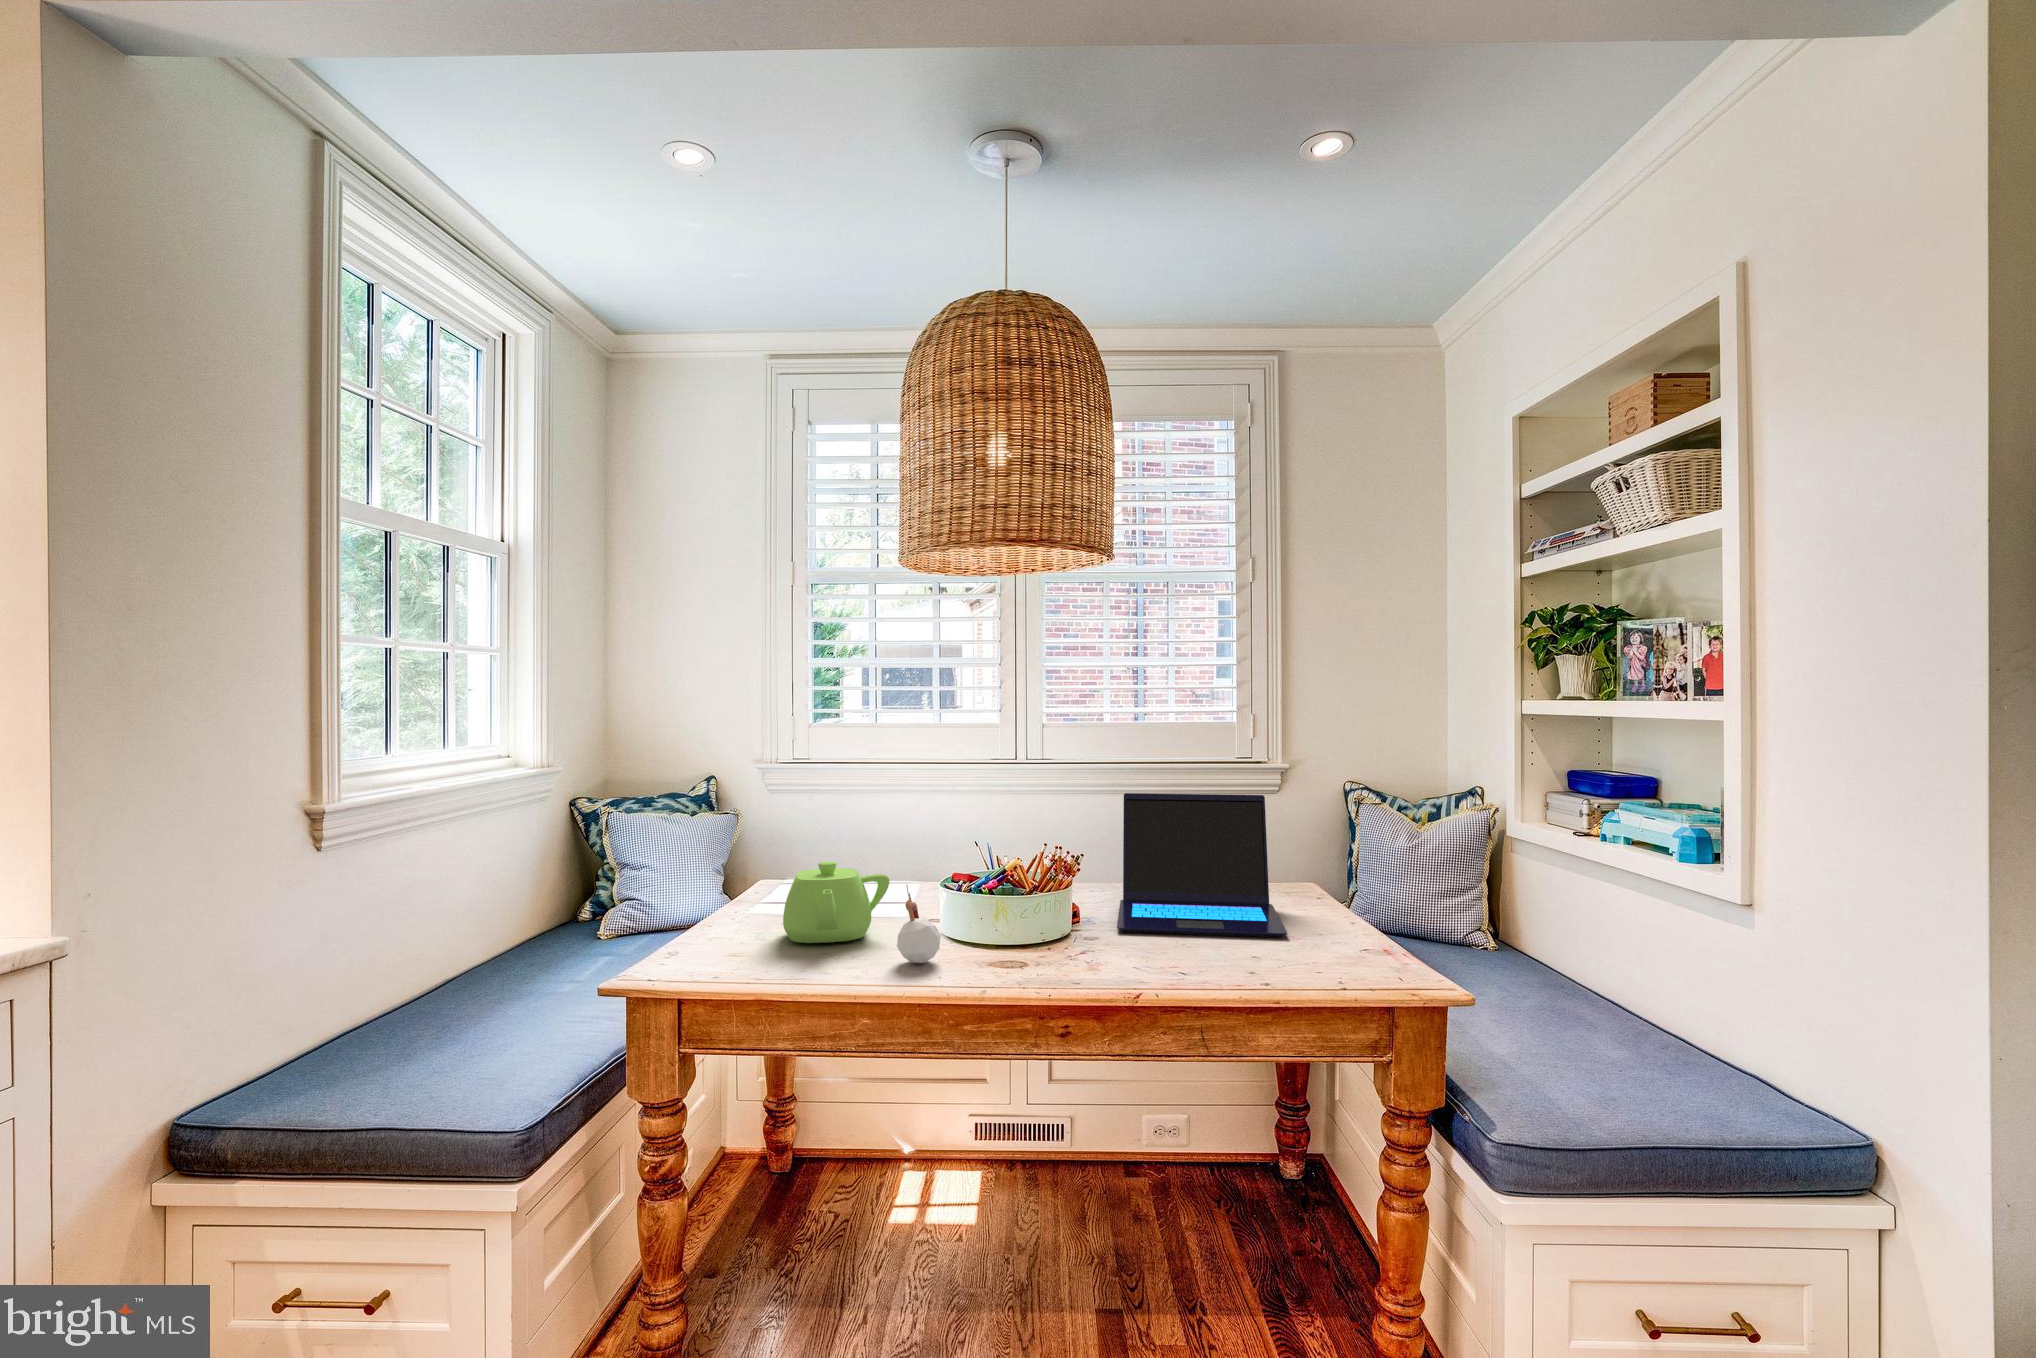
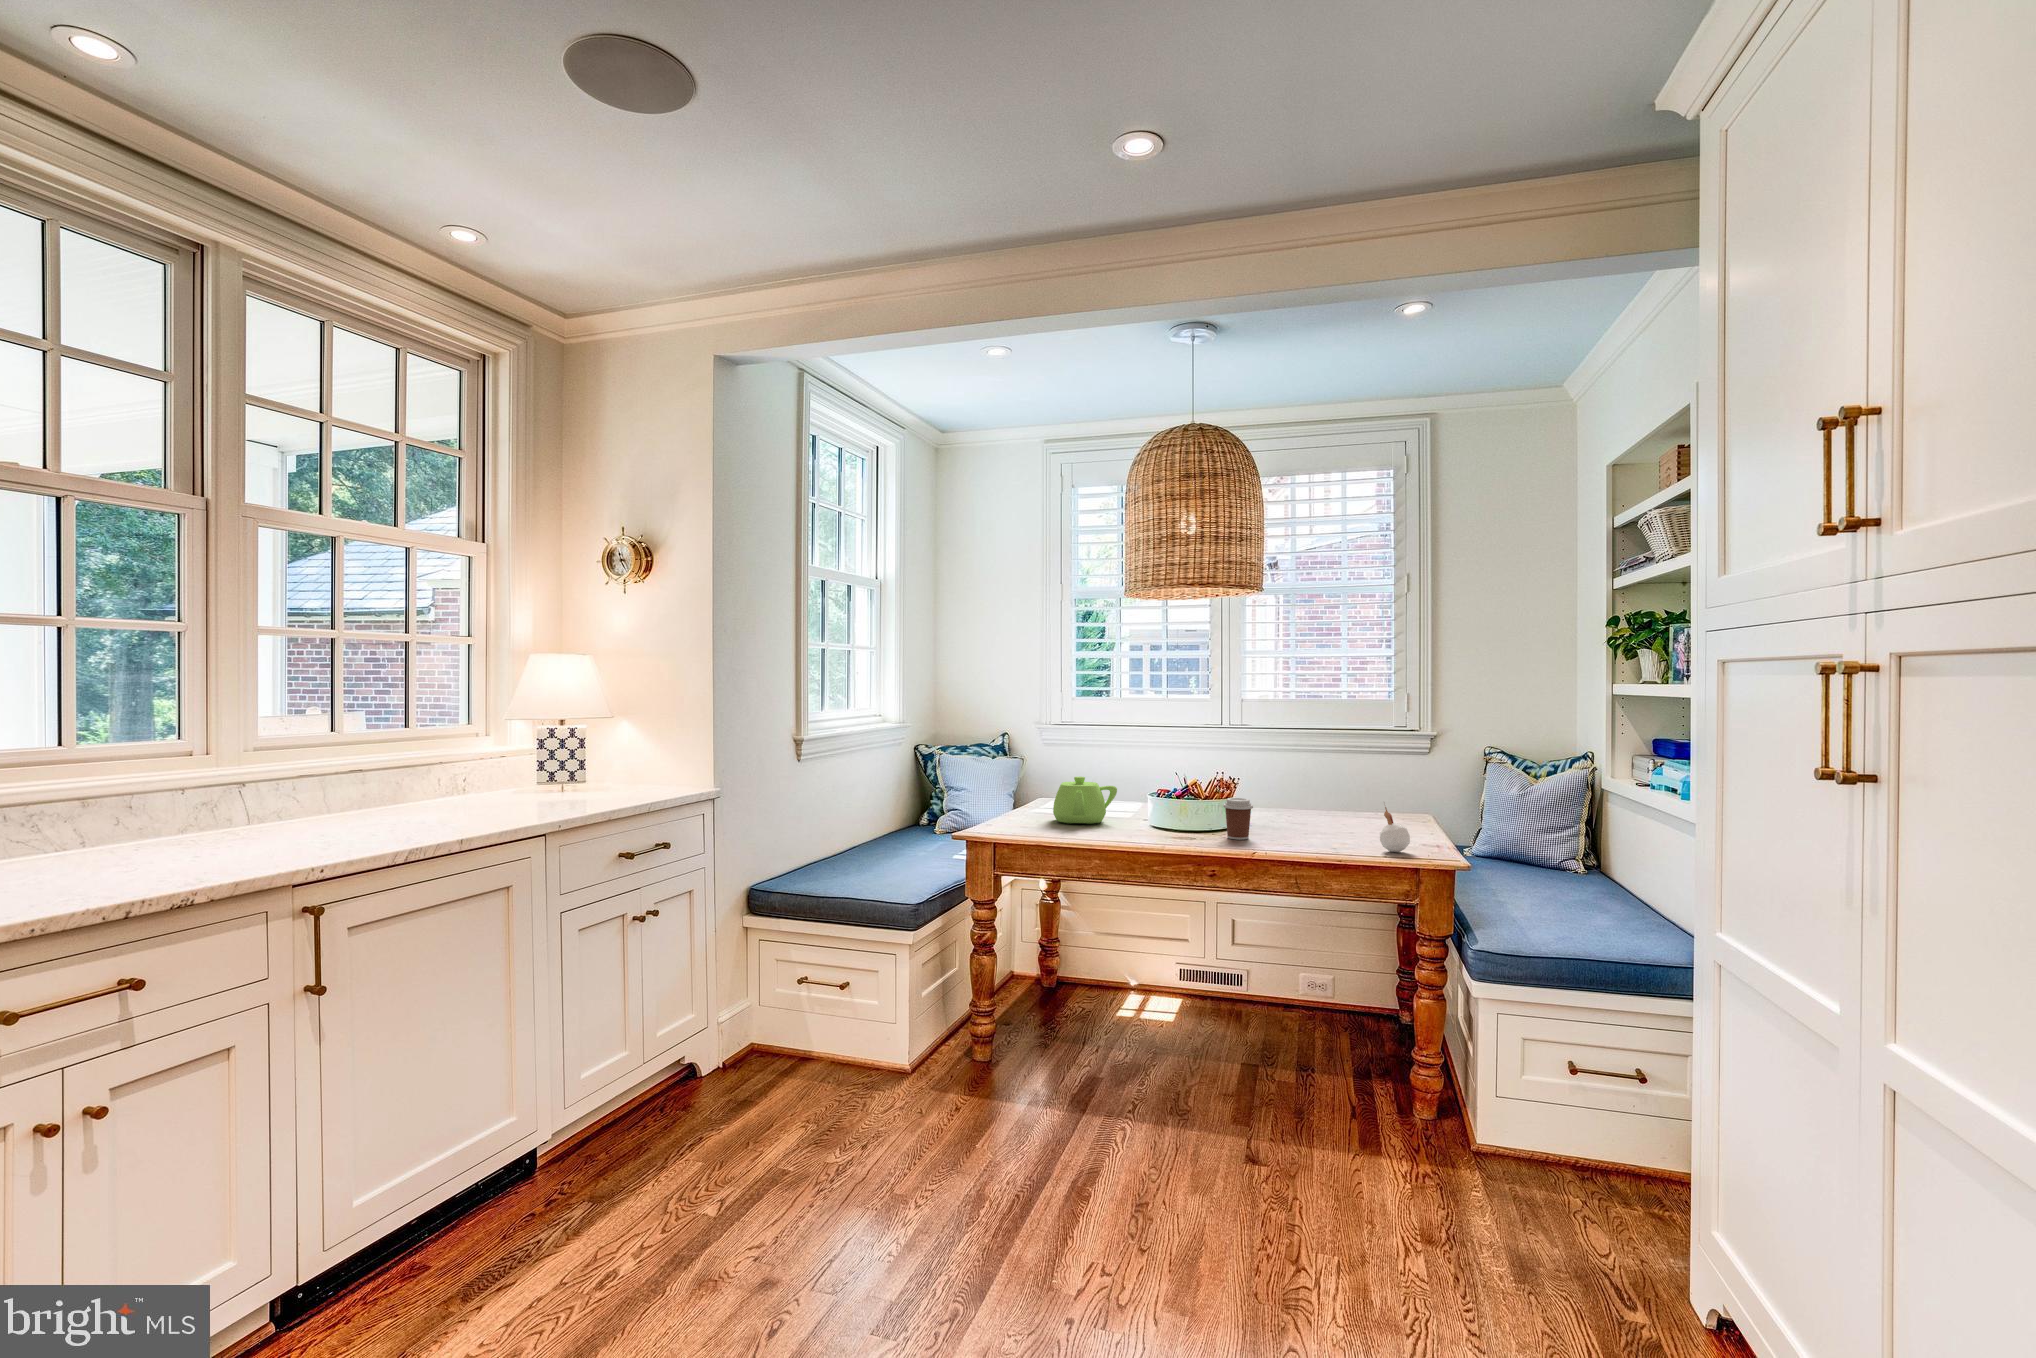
laptop: present [1117,793,1287,937] -> none [1262,745,1380,837]
candle: present [897,885,941,963] -> present [1380,803,1410,852]
coffee cup: none [1067,891,1114,962] -> present [1223,798,1253,840]

